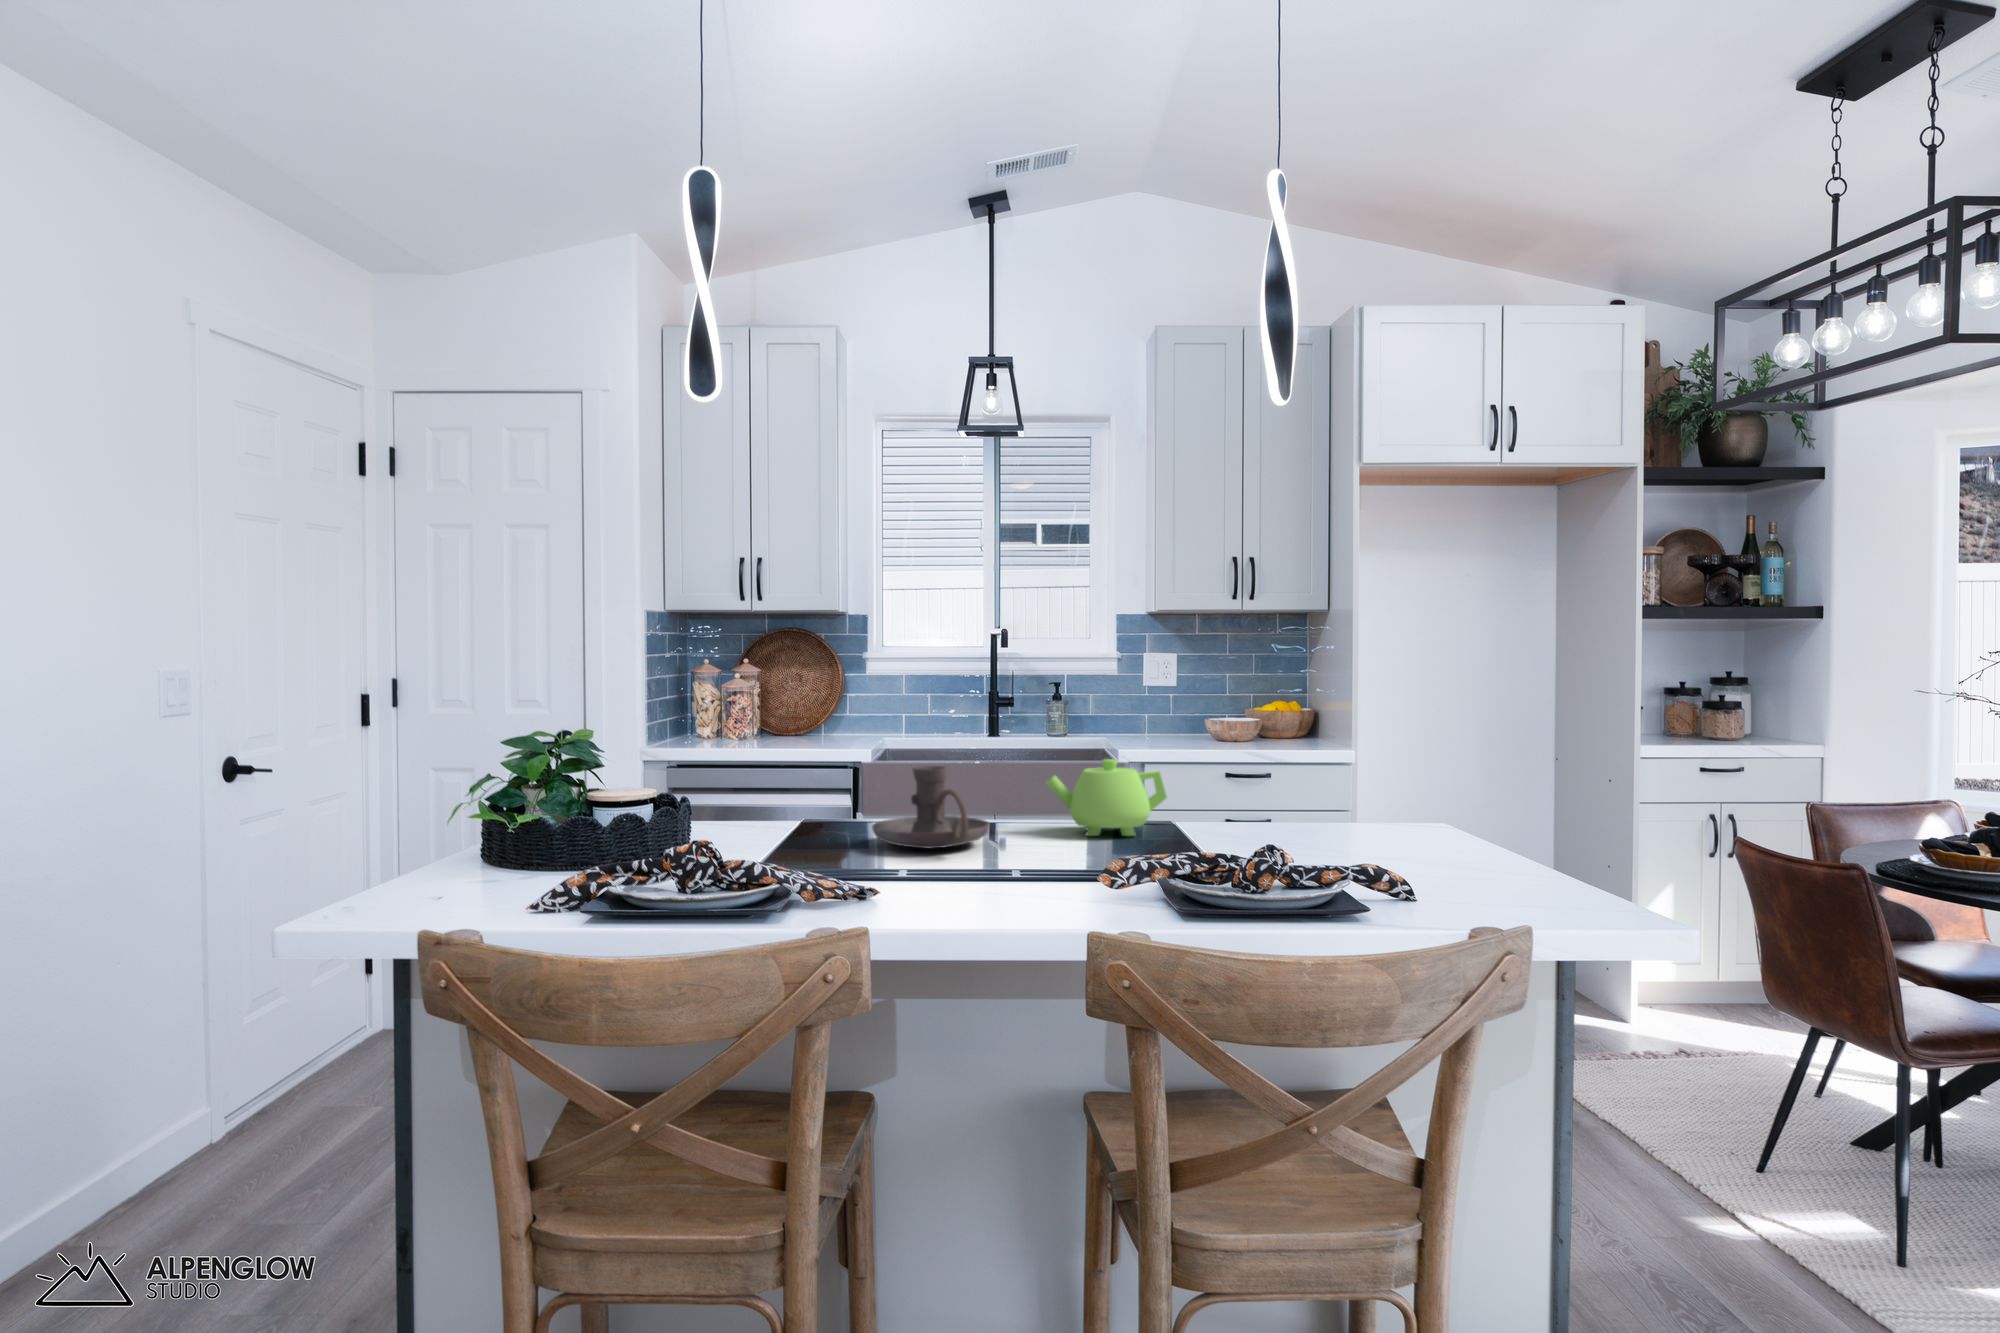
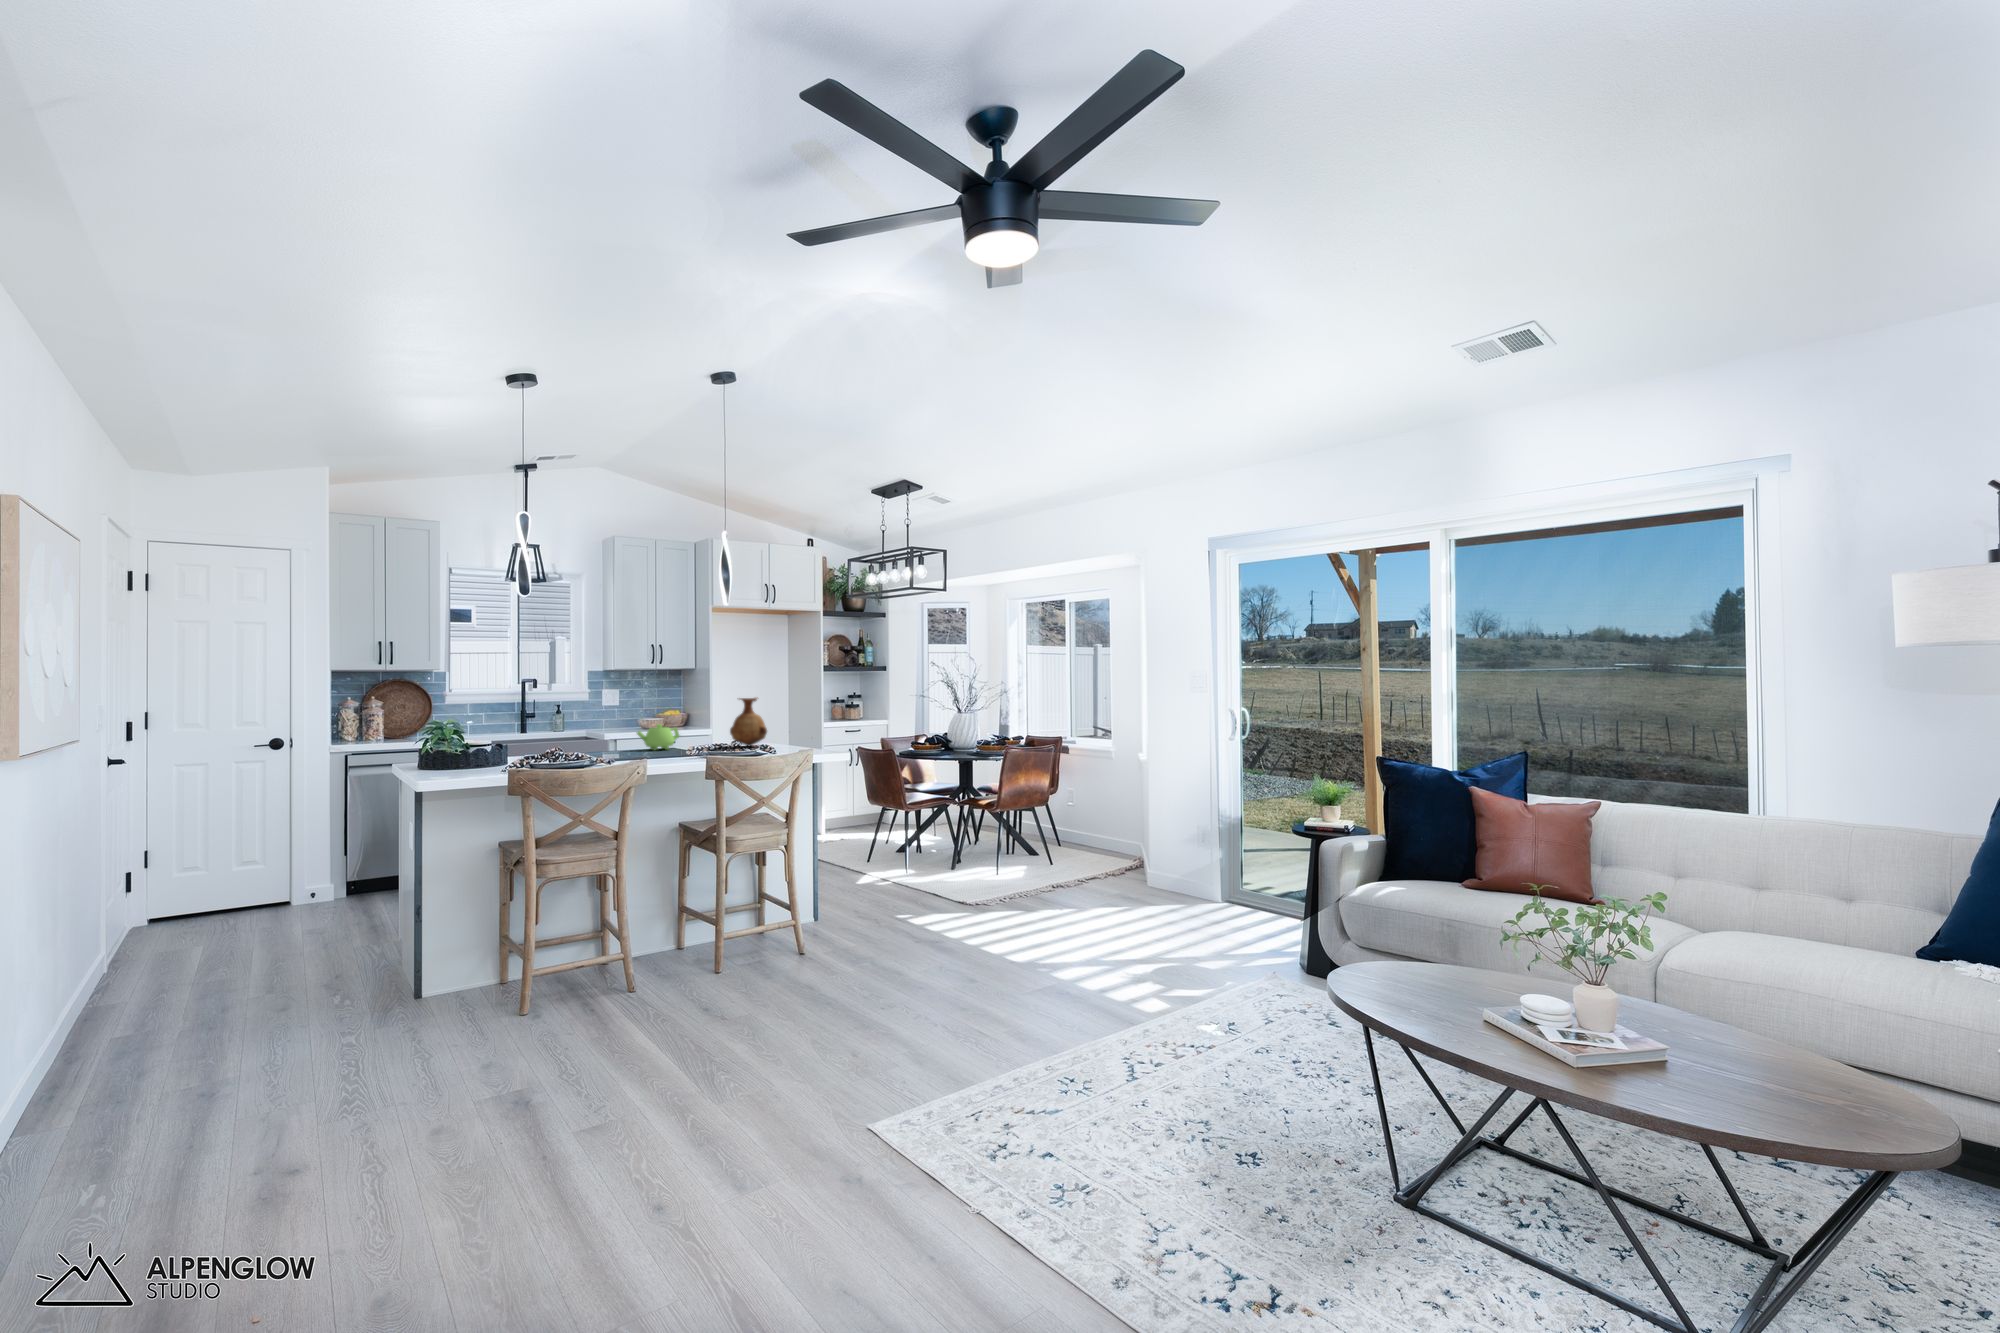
vase: none [1321,690,1432,843] -> present [730,698,767,746]
candle holder: present [872,766,990,849] -> none [582,727,625,755]

